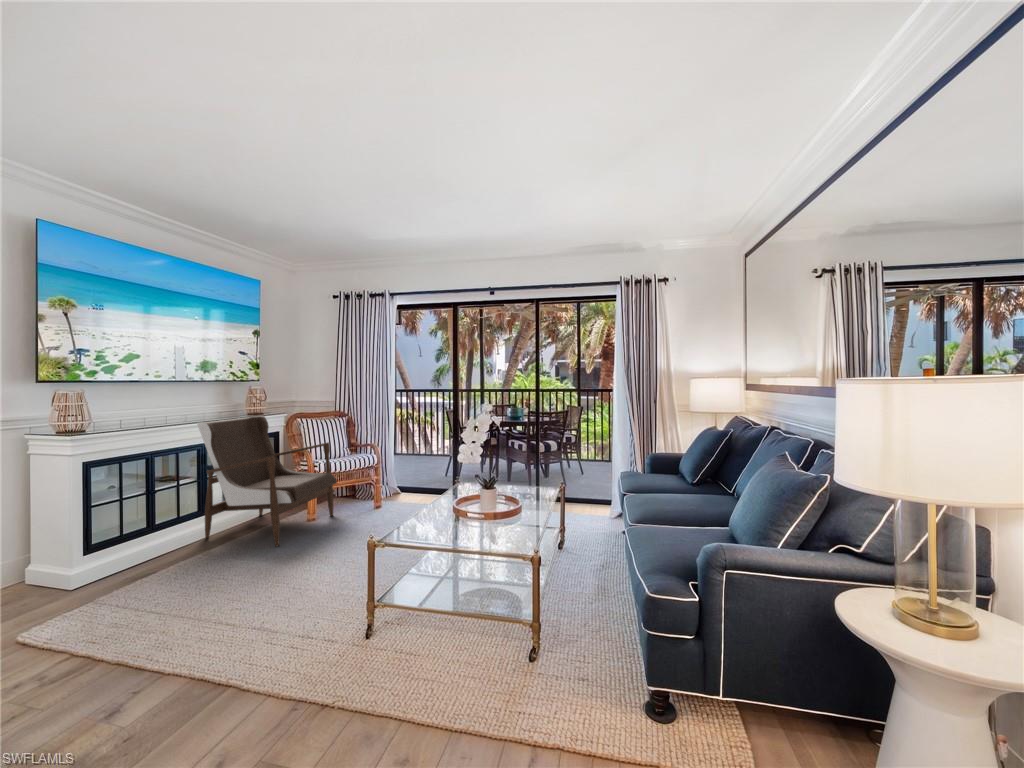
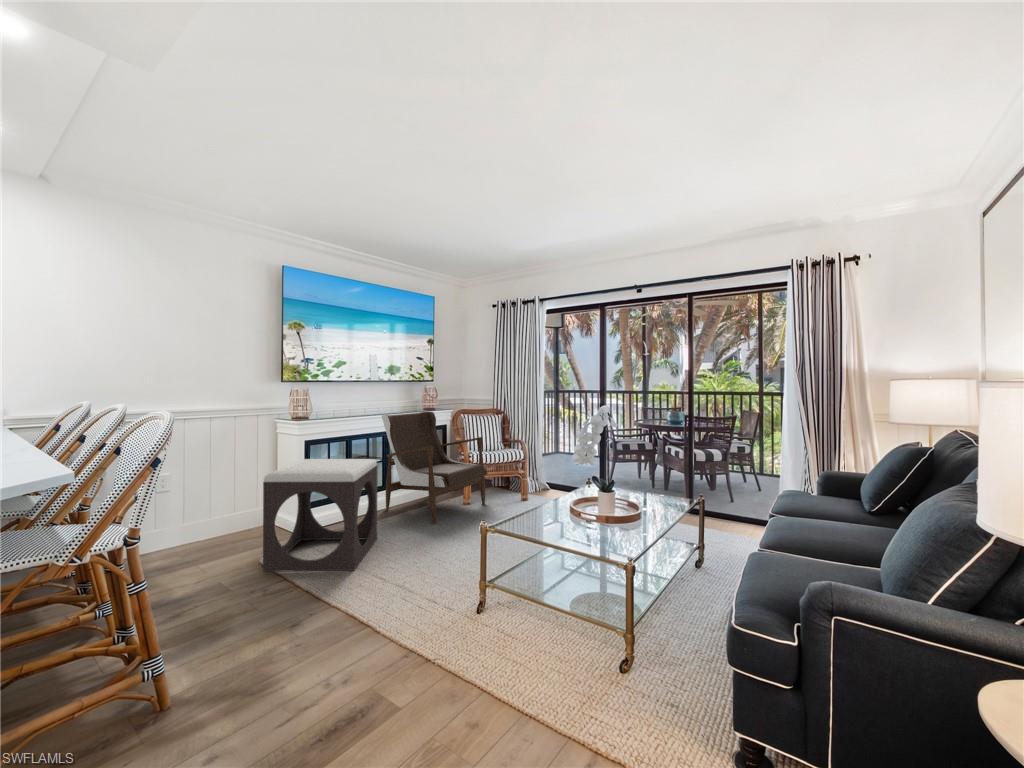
footstool: none [28,478,205,651] -> present [263,459,378,572]

